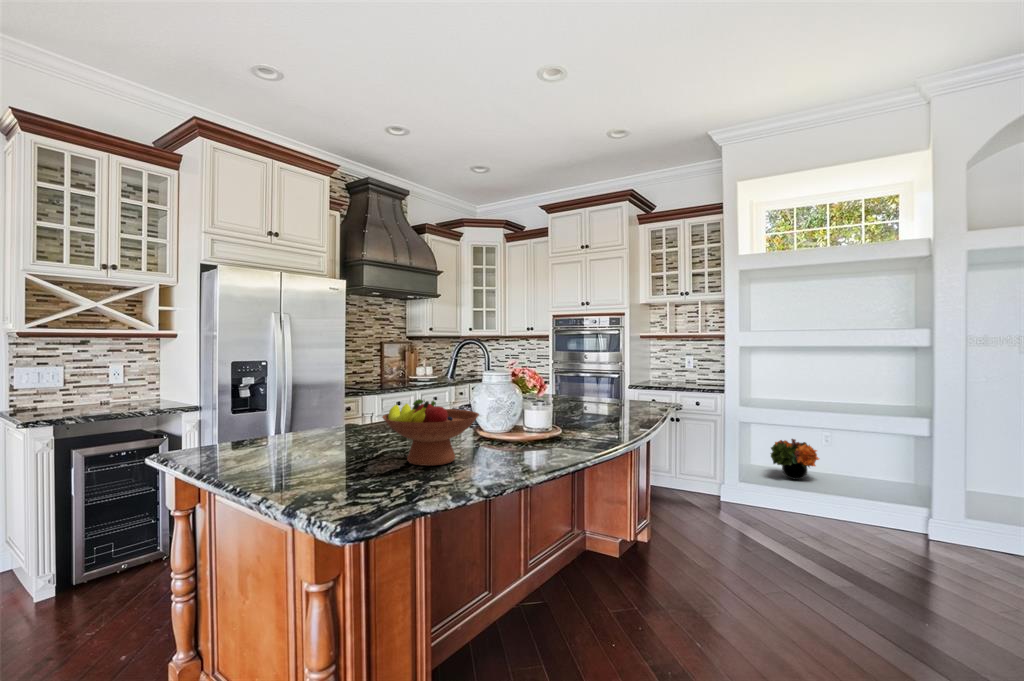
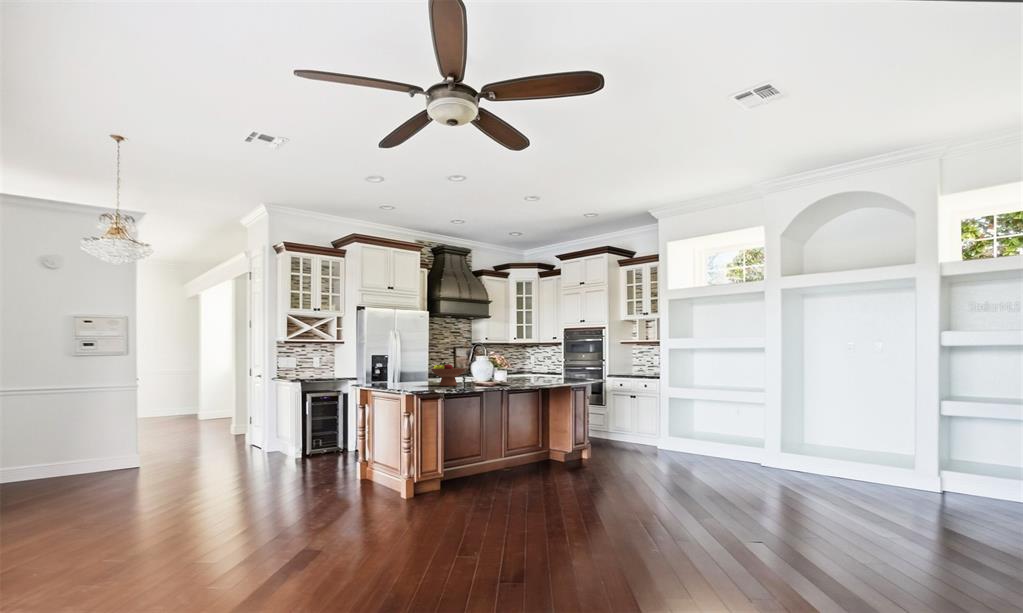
flower arrangement: present [771,439,819,480] -> none [692,408,724,435]

